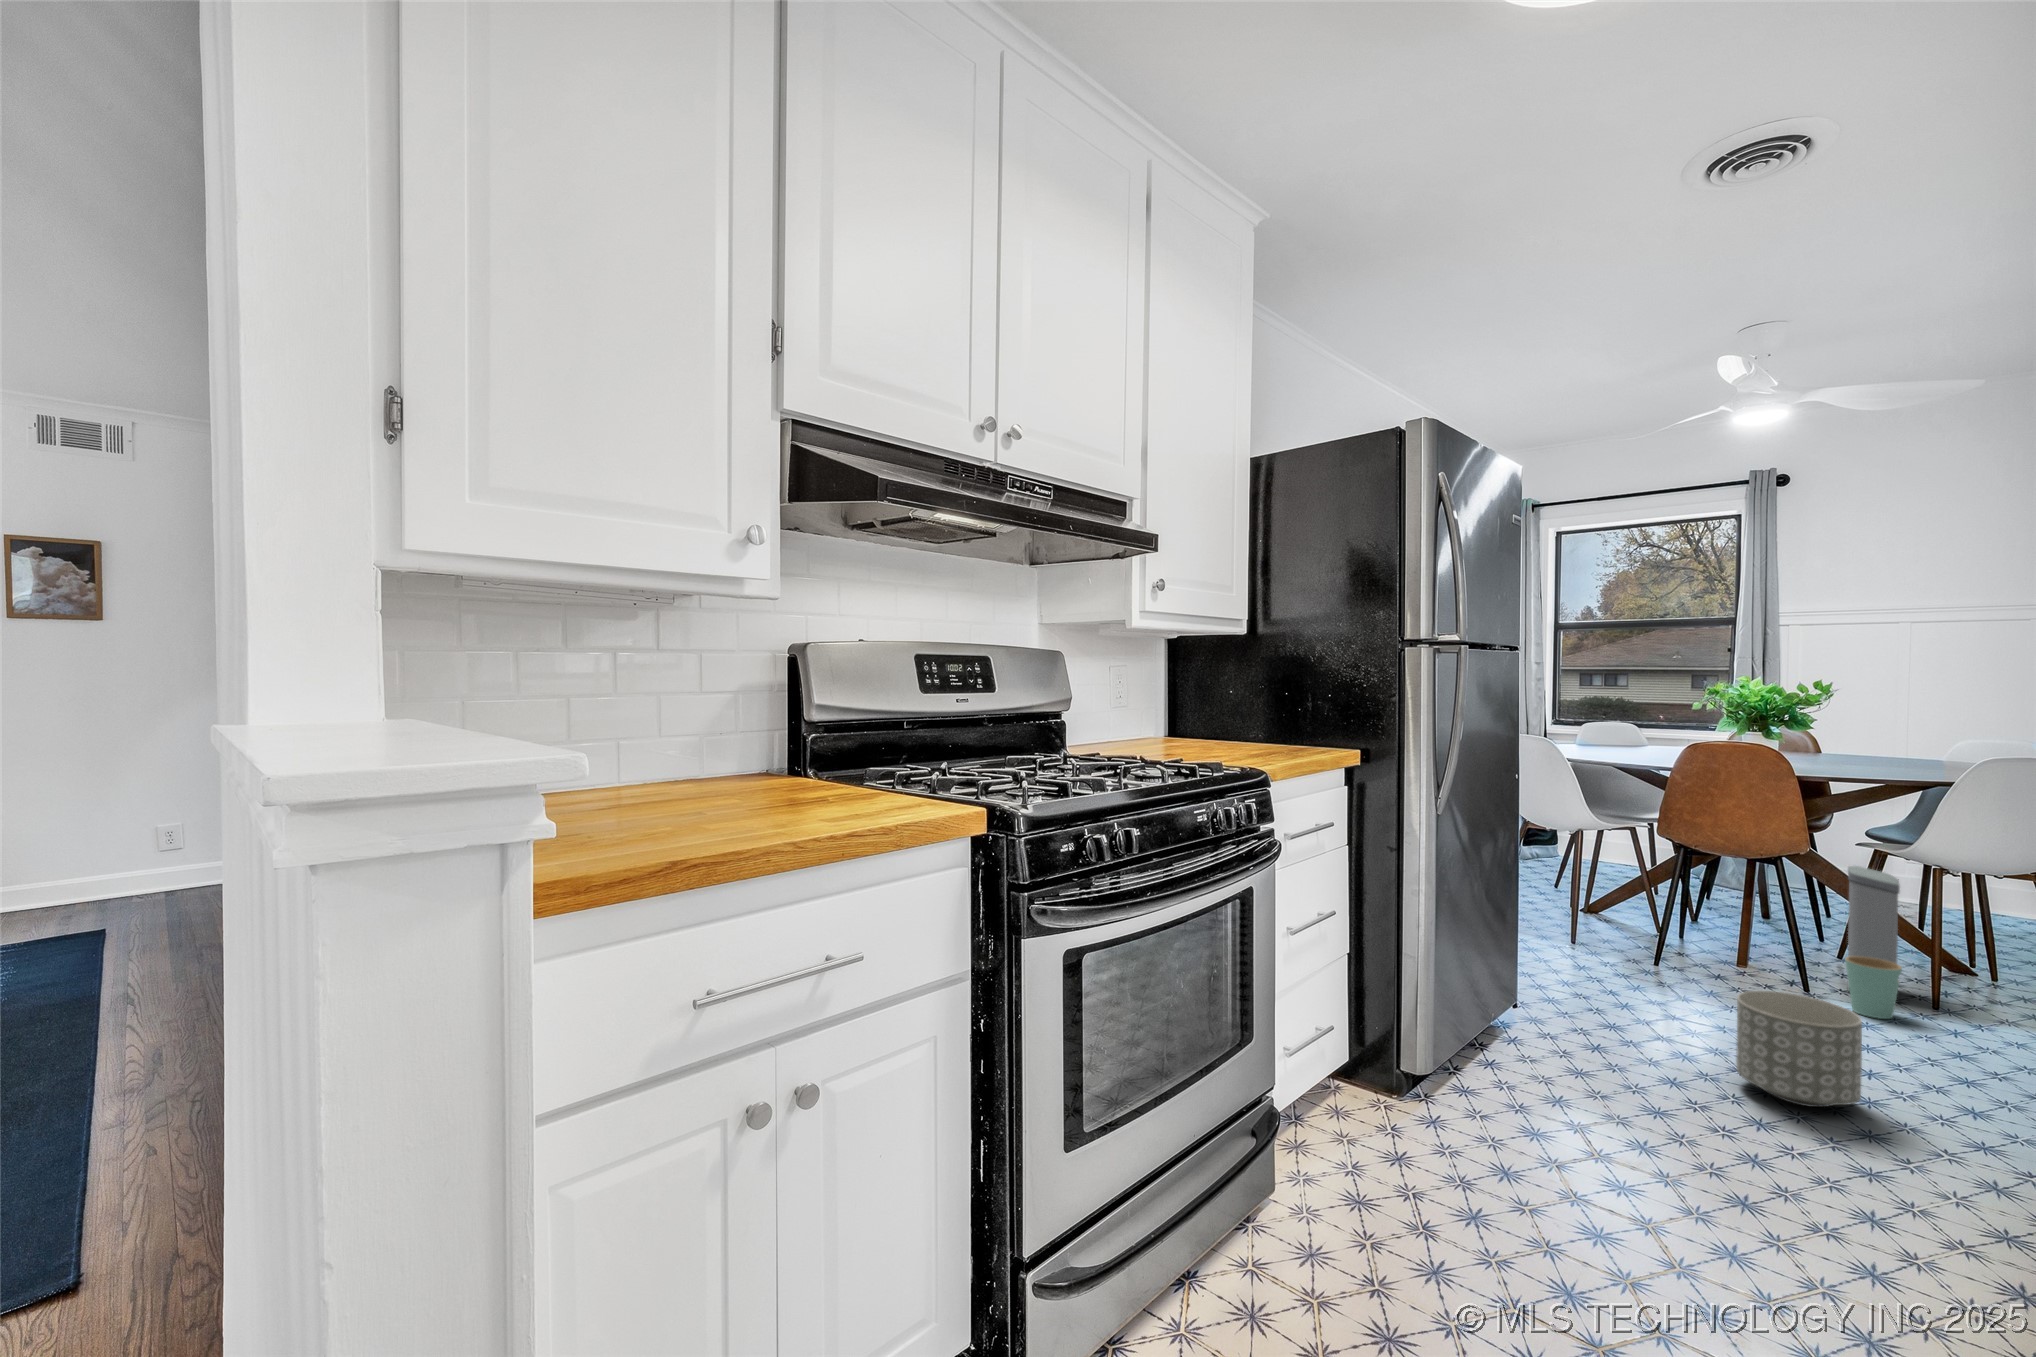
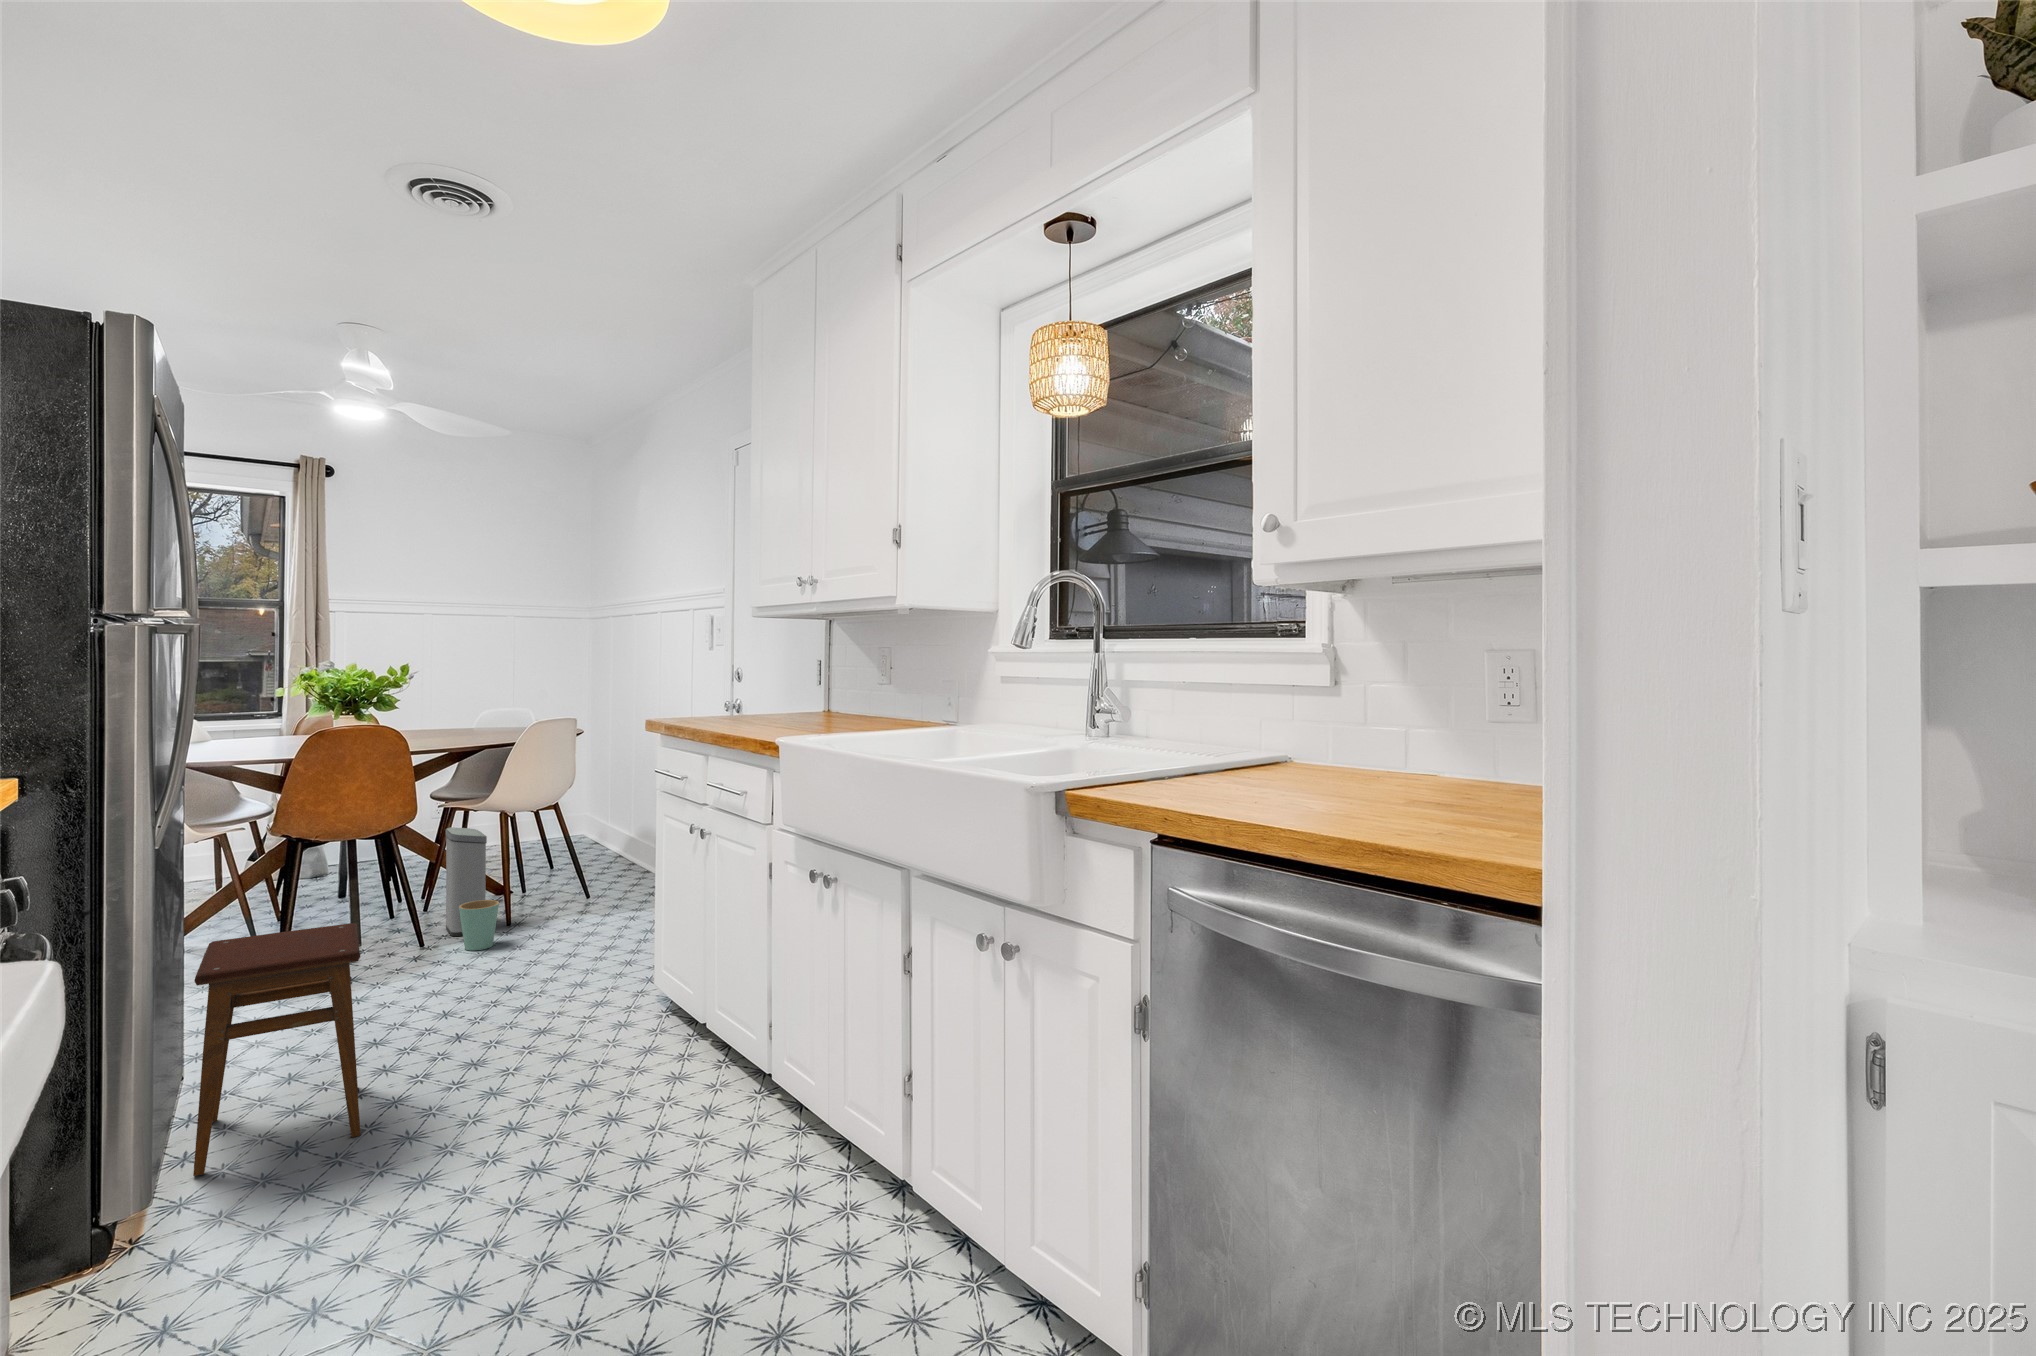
stool: none [1482,901,1639,1120] -> present [193,923,360,1176]
planter: present [1736,991,1862,1107] -> none [434,943,529,1041]

